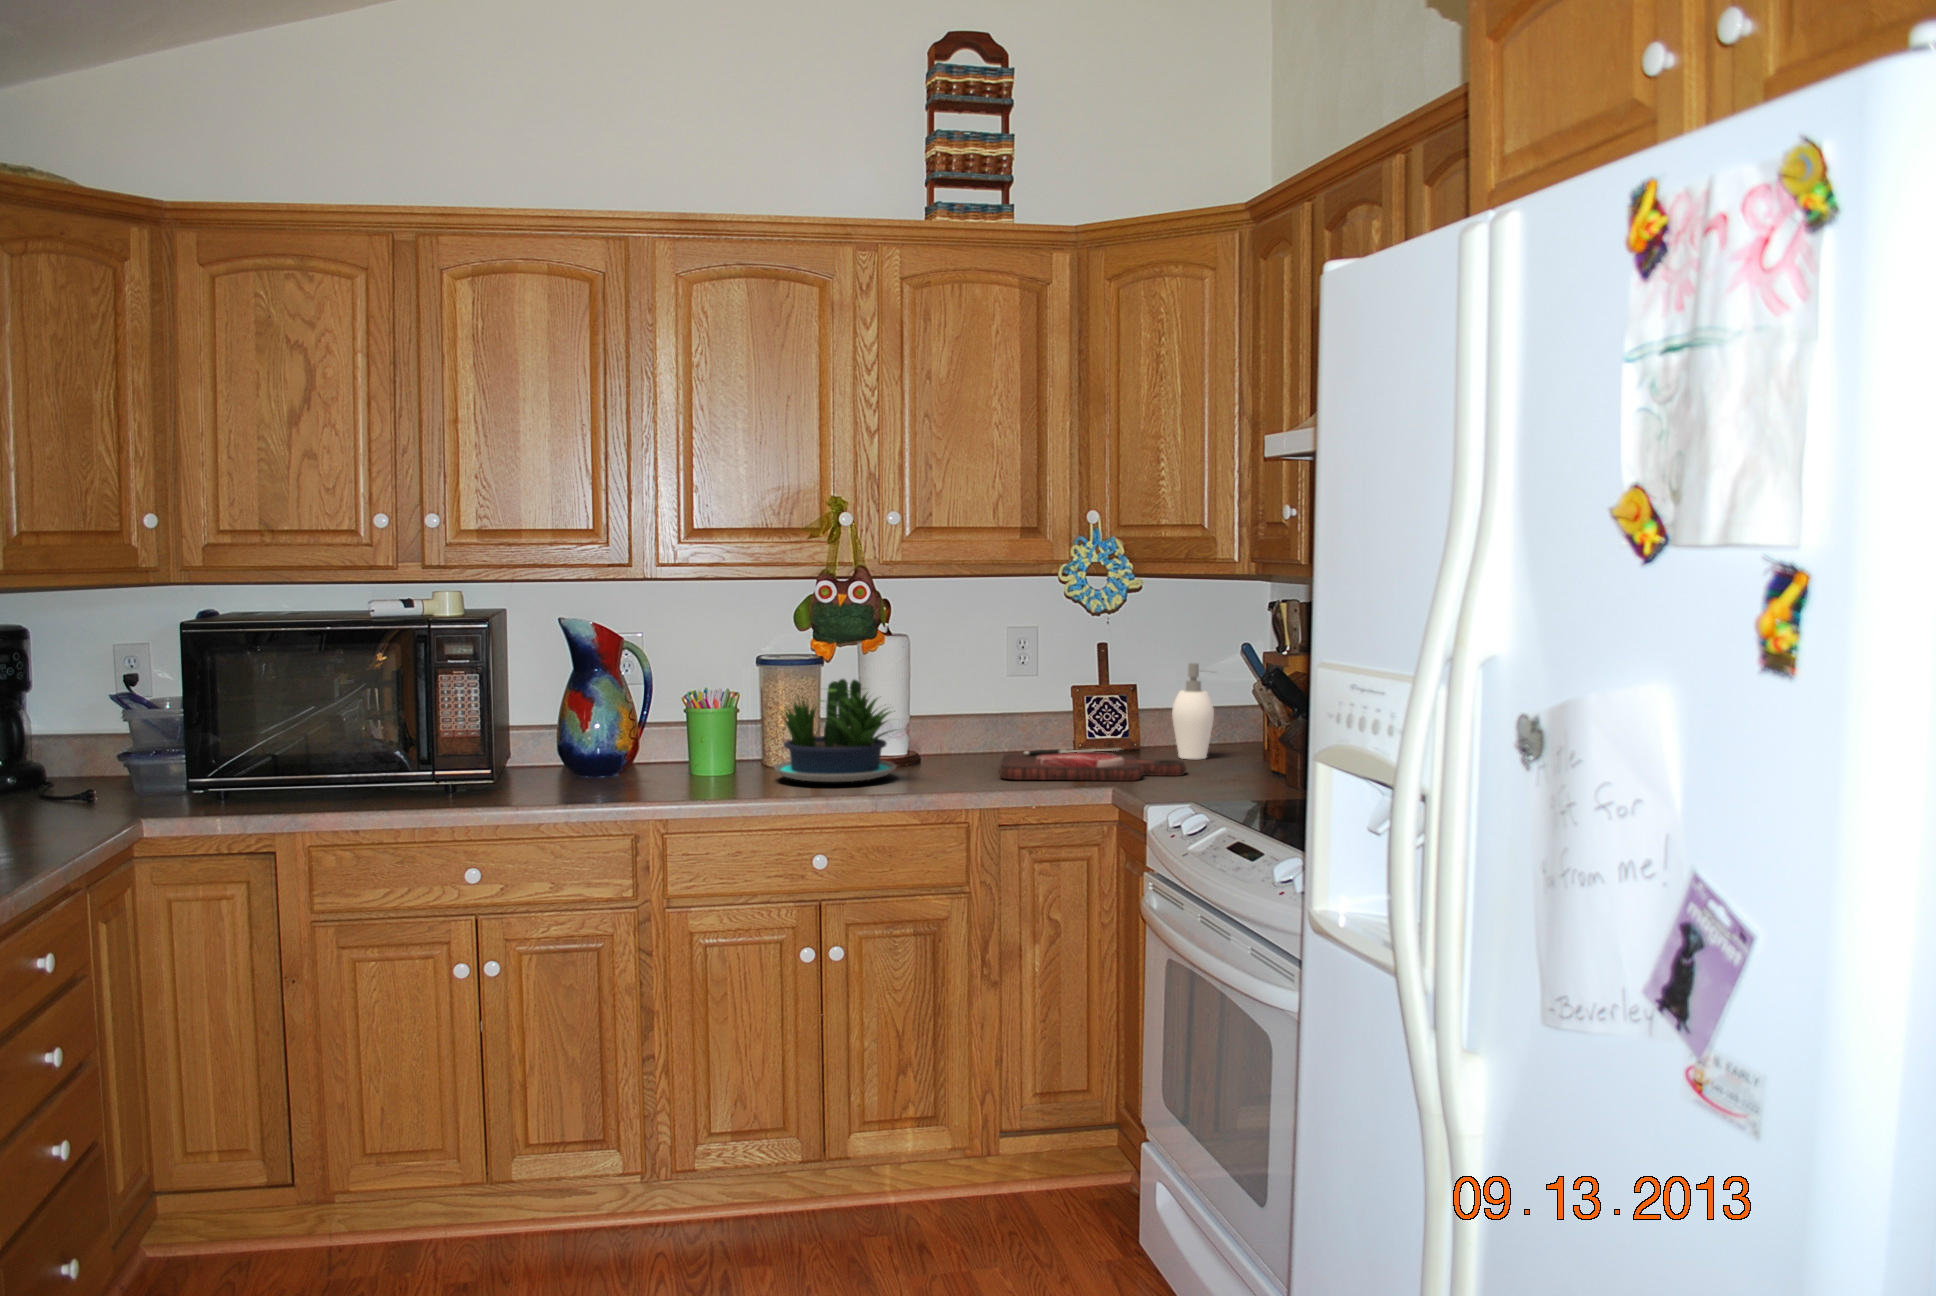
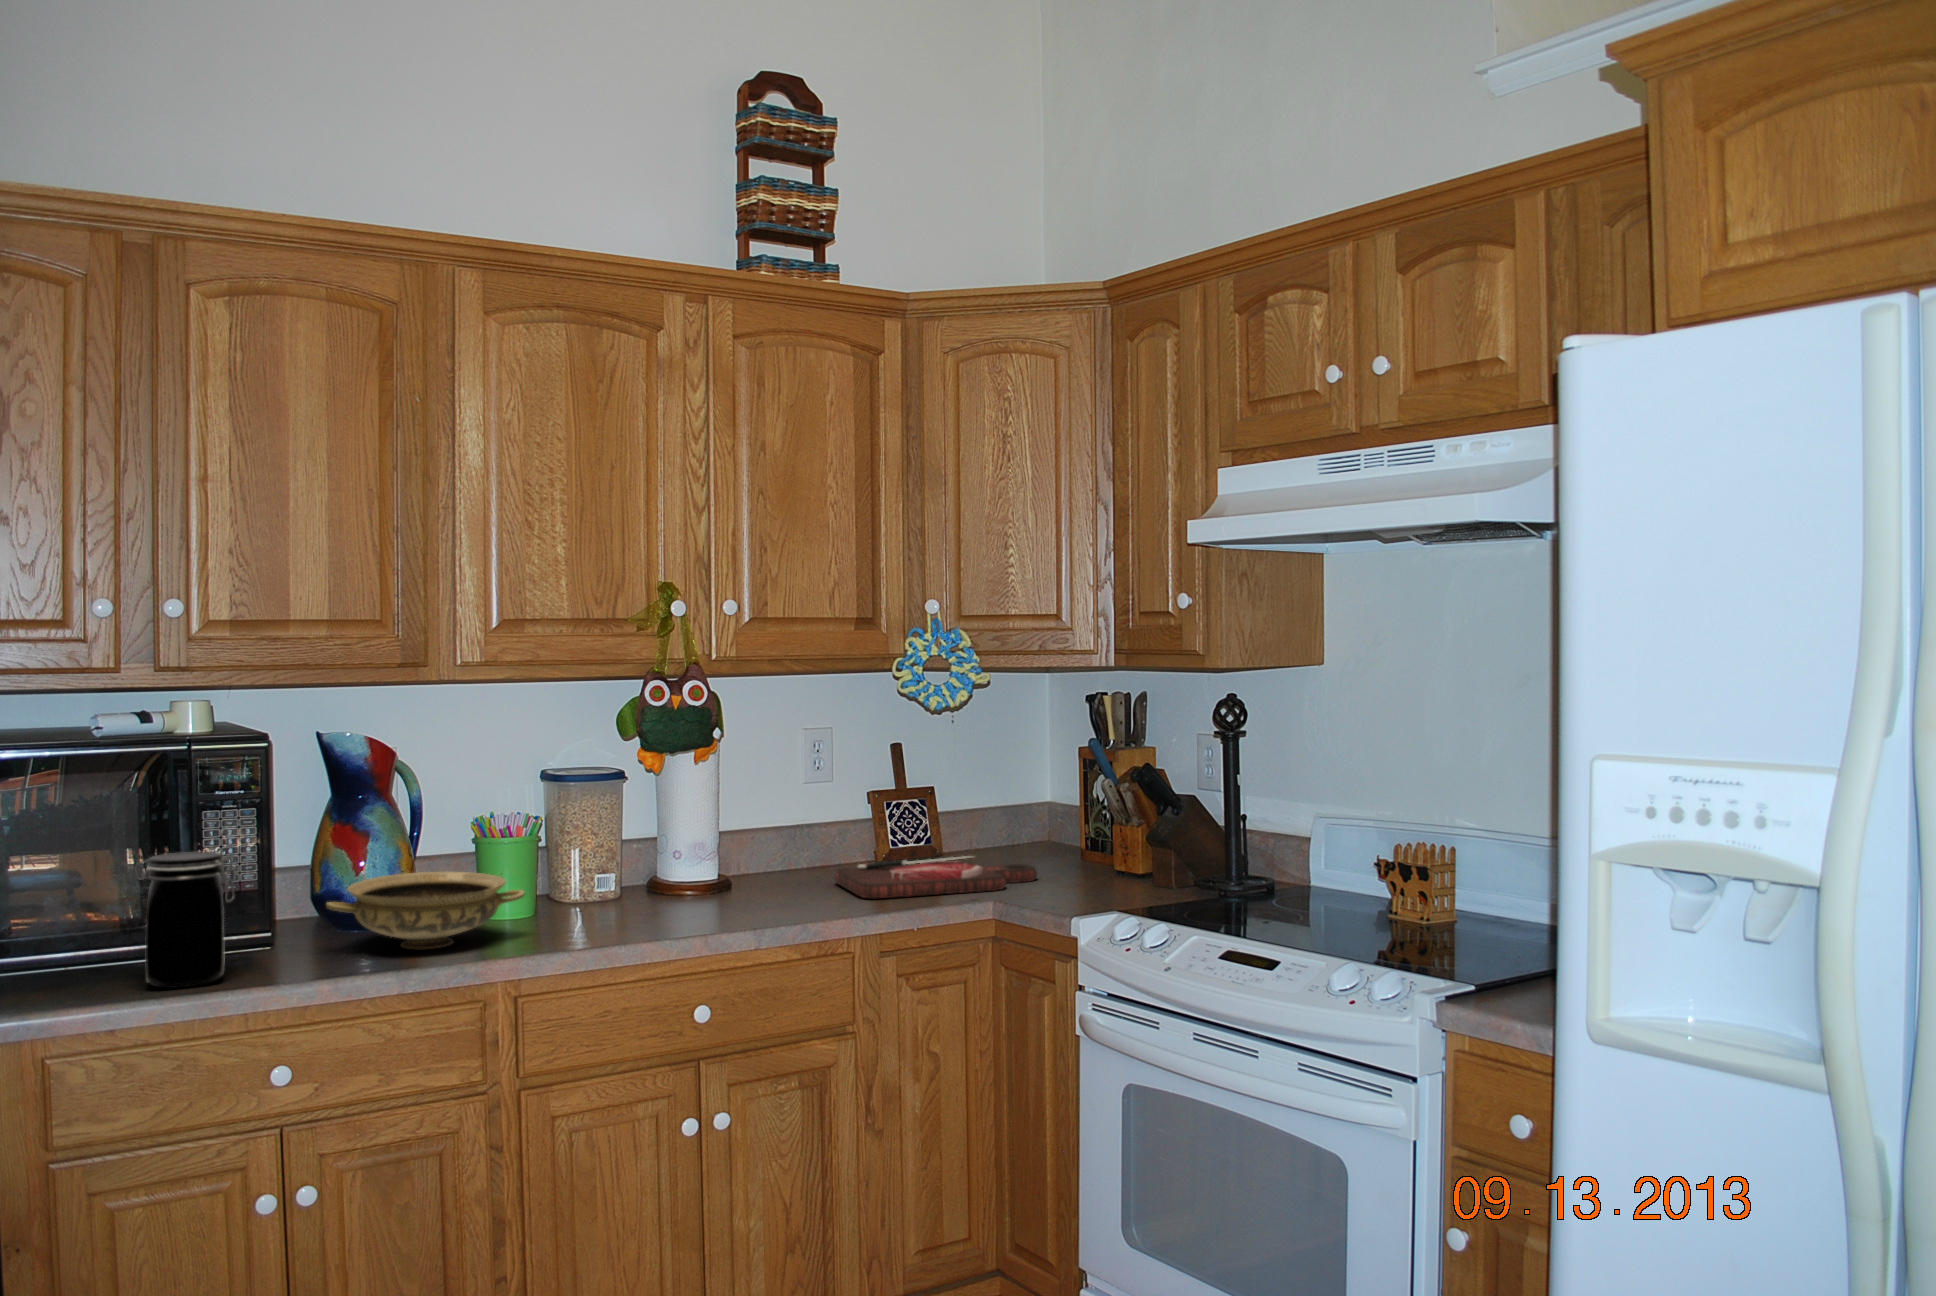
soap dispenser: present [1172,663,1215,759] -> none [983,760,1036,861]
potted plant: present [774,679,896,782] -> none [601,794,773,919]
jar: none [410,703,474,800] -> present [135,851,237,988]
ceramic bowl: none [551,732,700,789] -> present [326,872,526,949]

